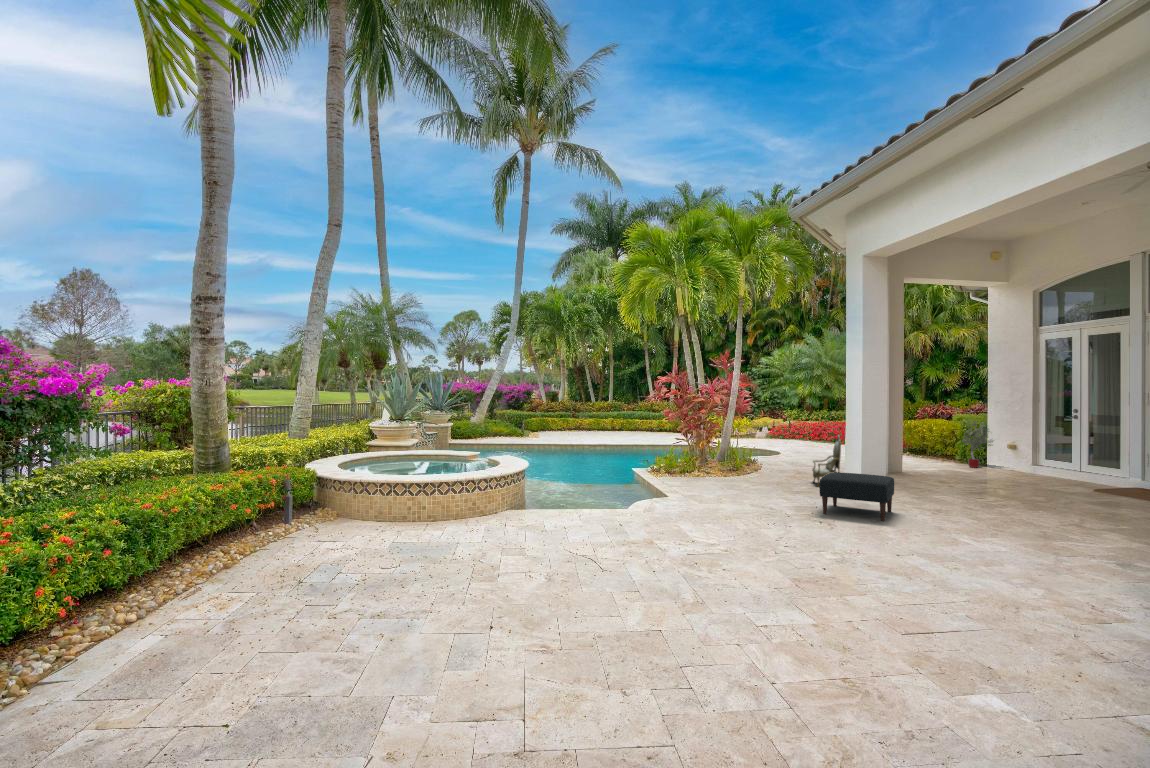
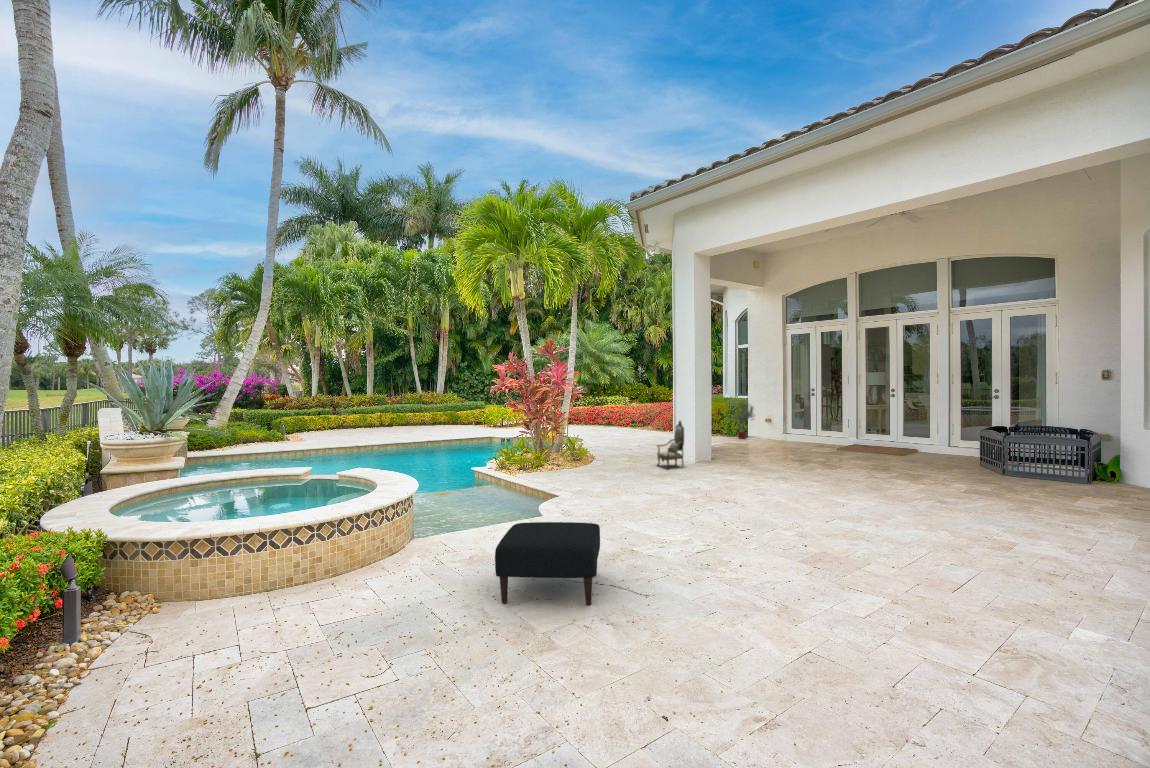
ottoman: present [820,472,894,521] -> present [495,522,600,605]

